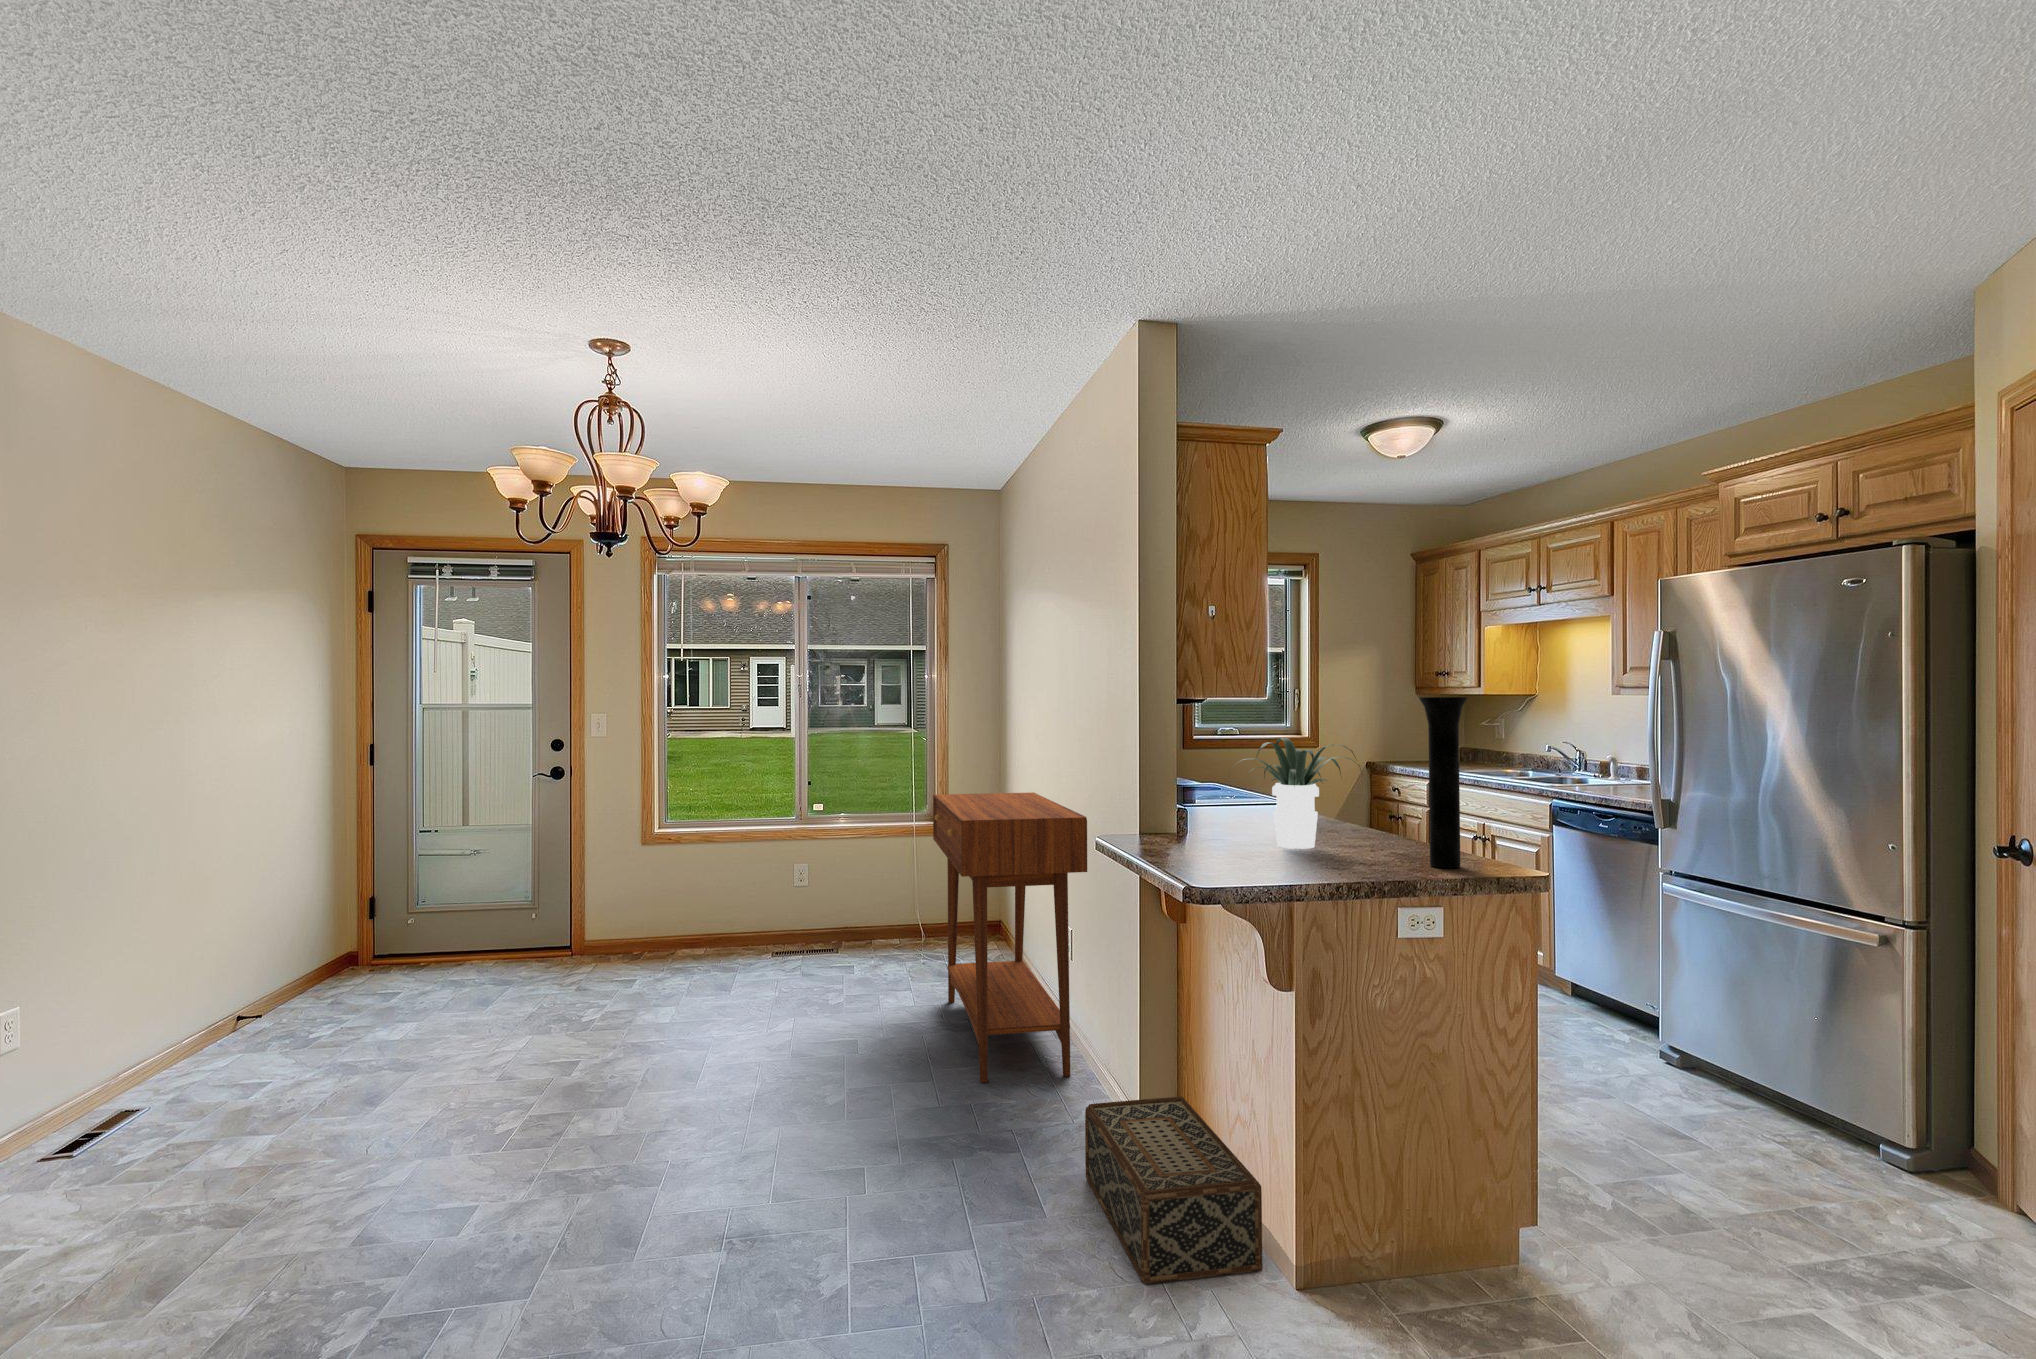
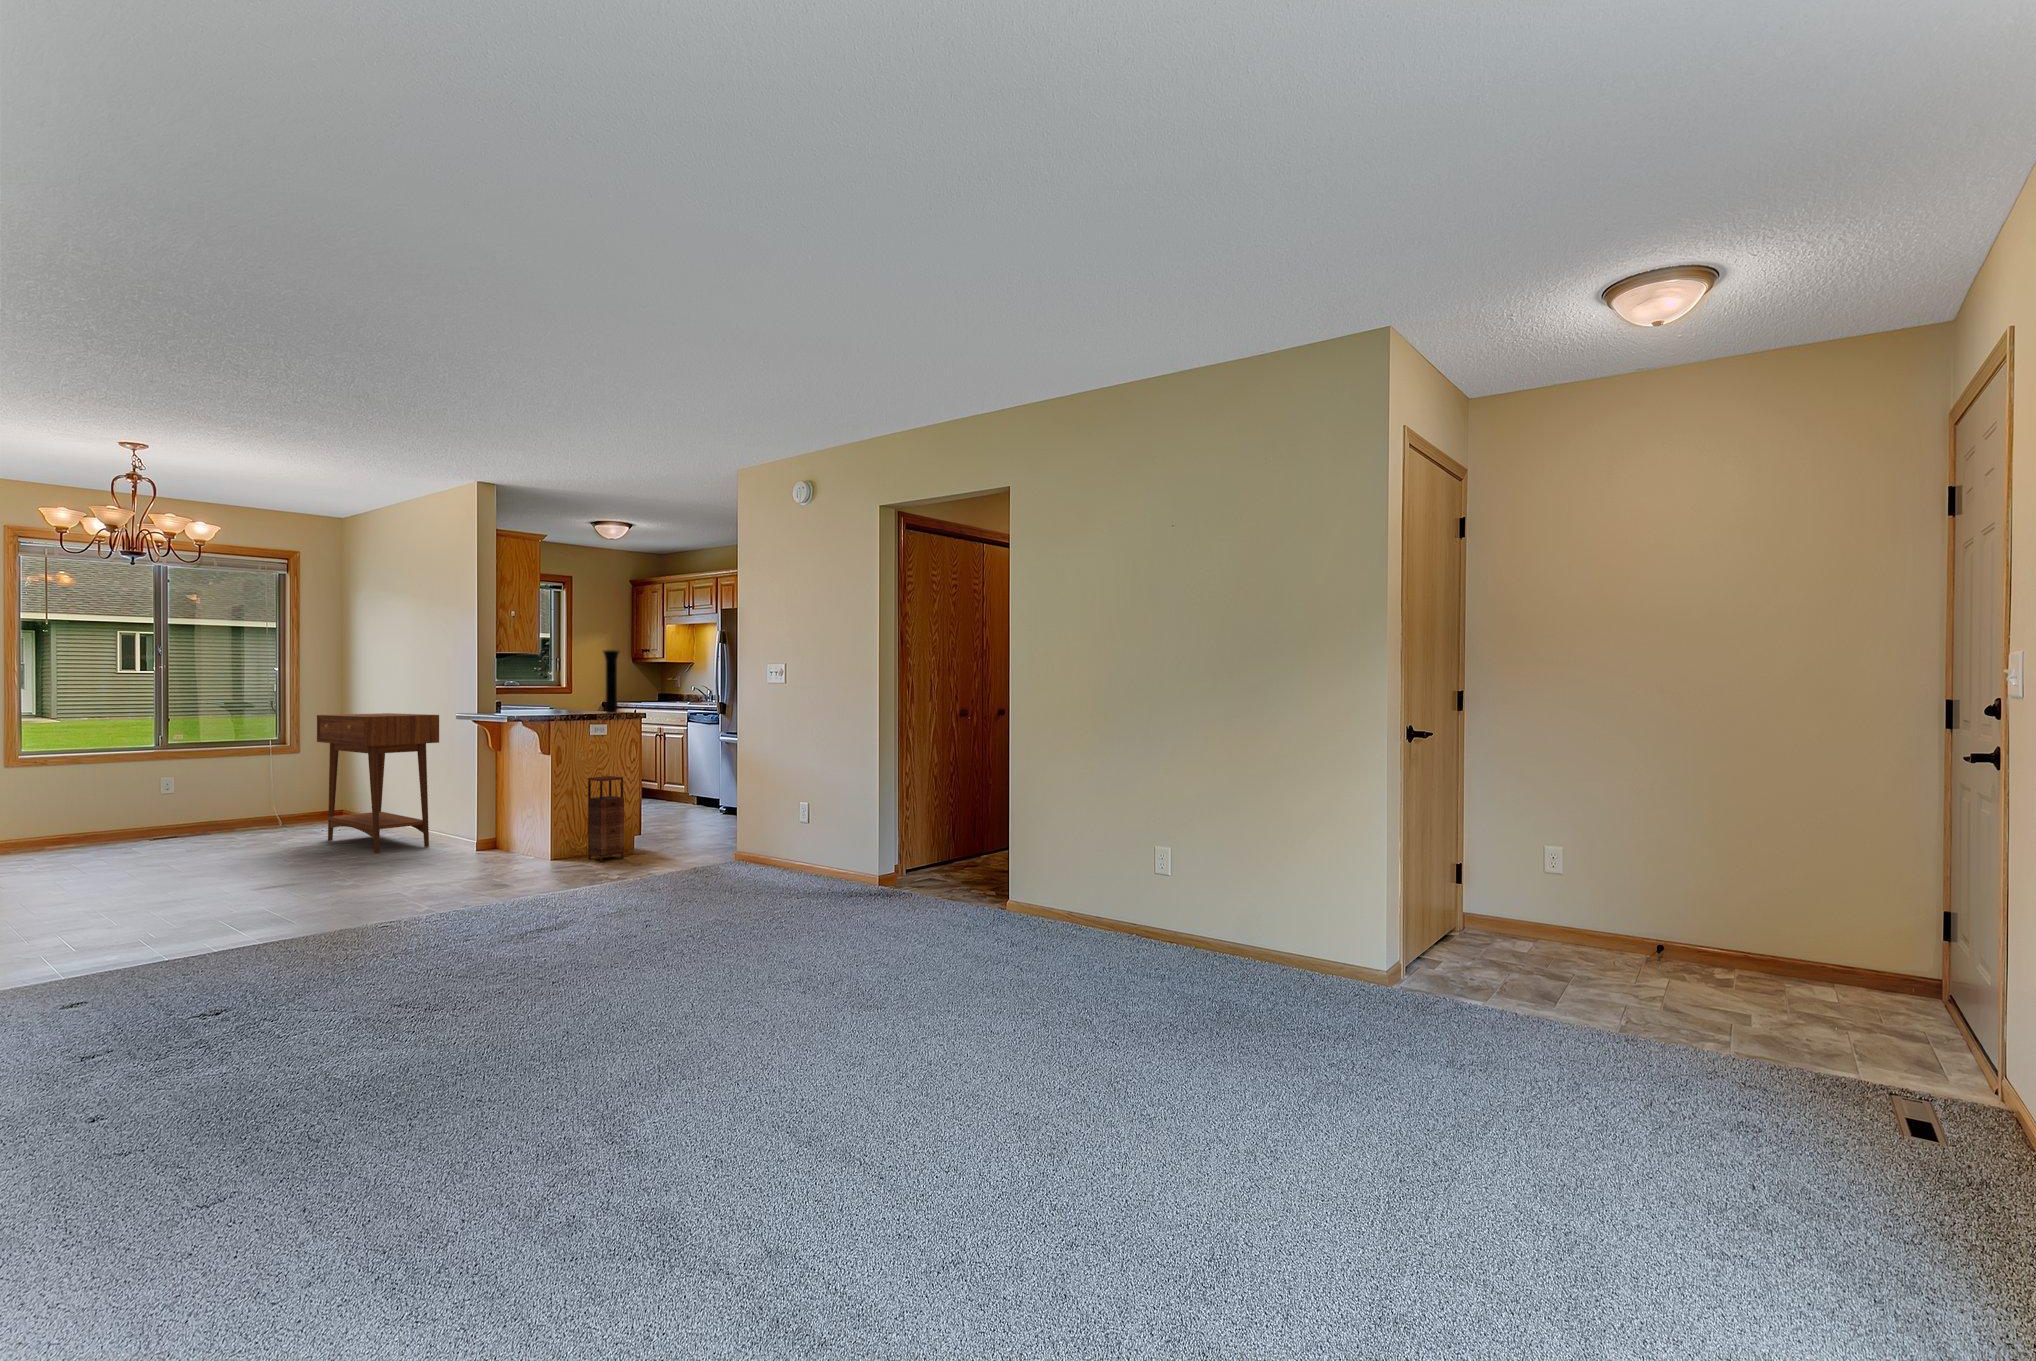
potted plant: present [1243,738,1360,849] -> none [522,669,582,713]
storage cabinet: none [1391,1053,1499,1328] -> present [588,776,624,861]
woven basket: present [1085,1097,1263,1284] -> none [452,823,538,870]

